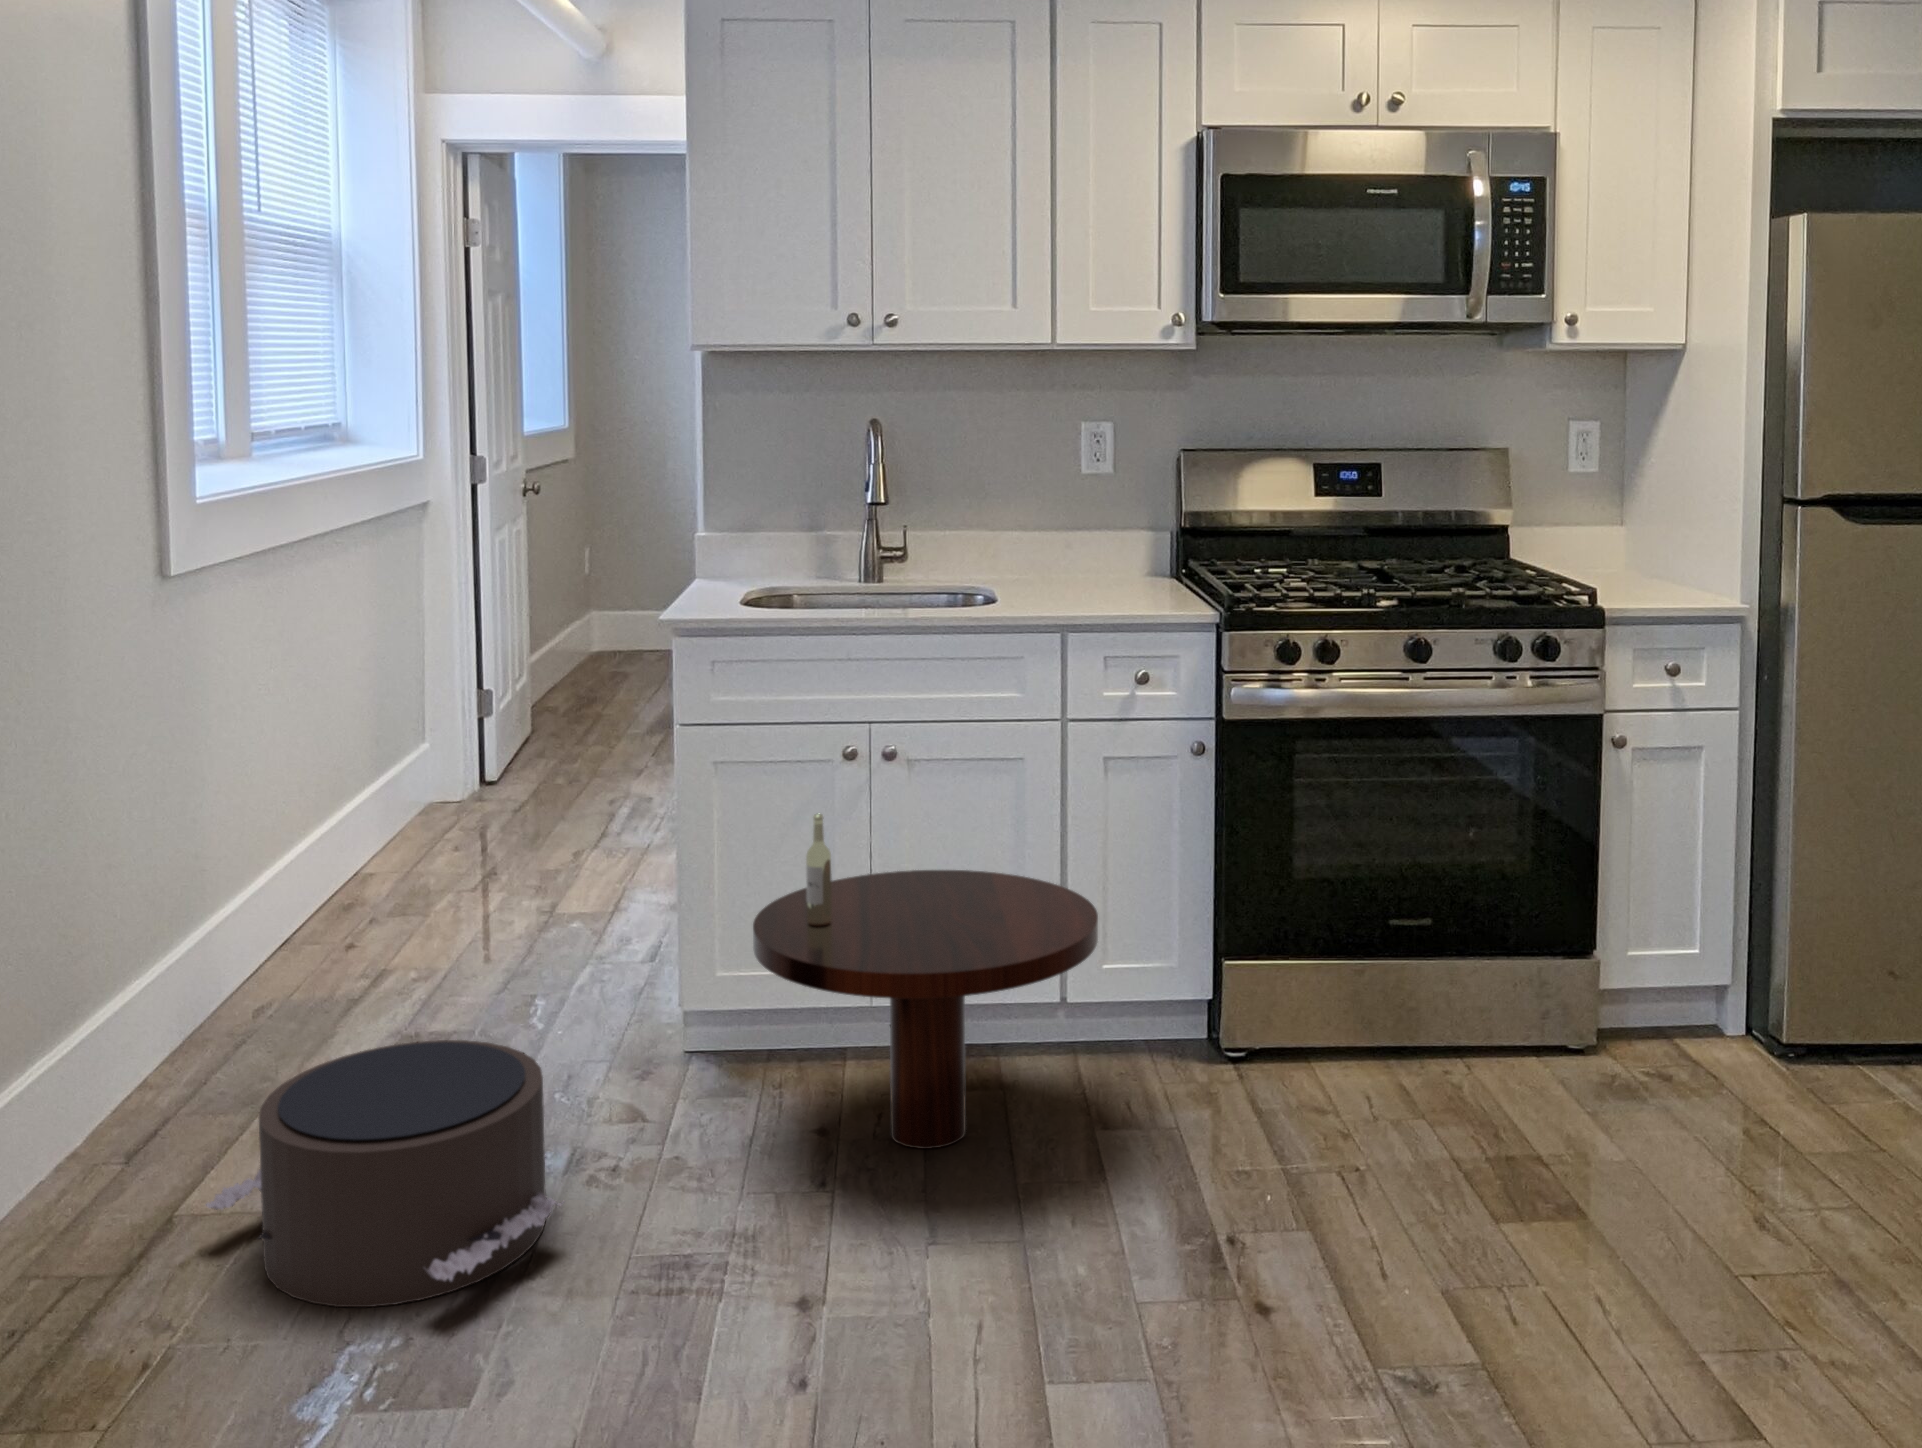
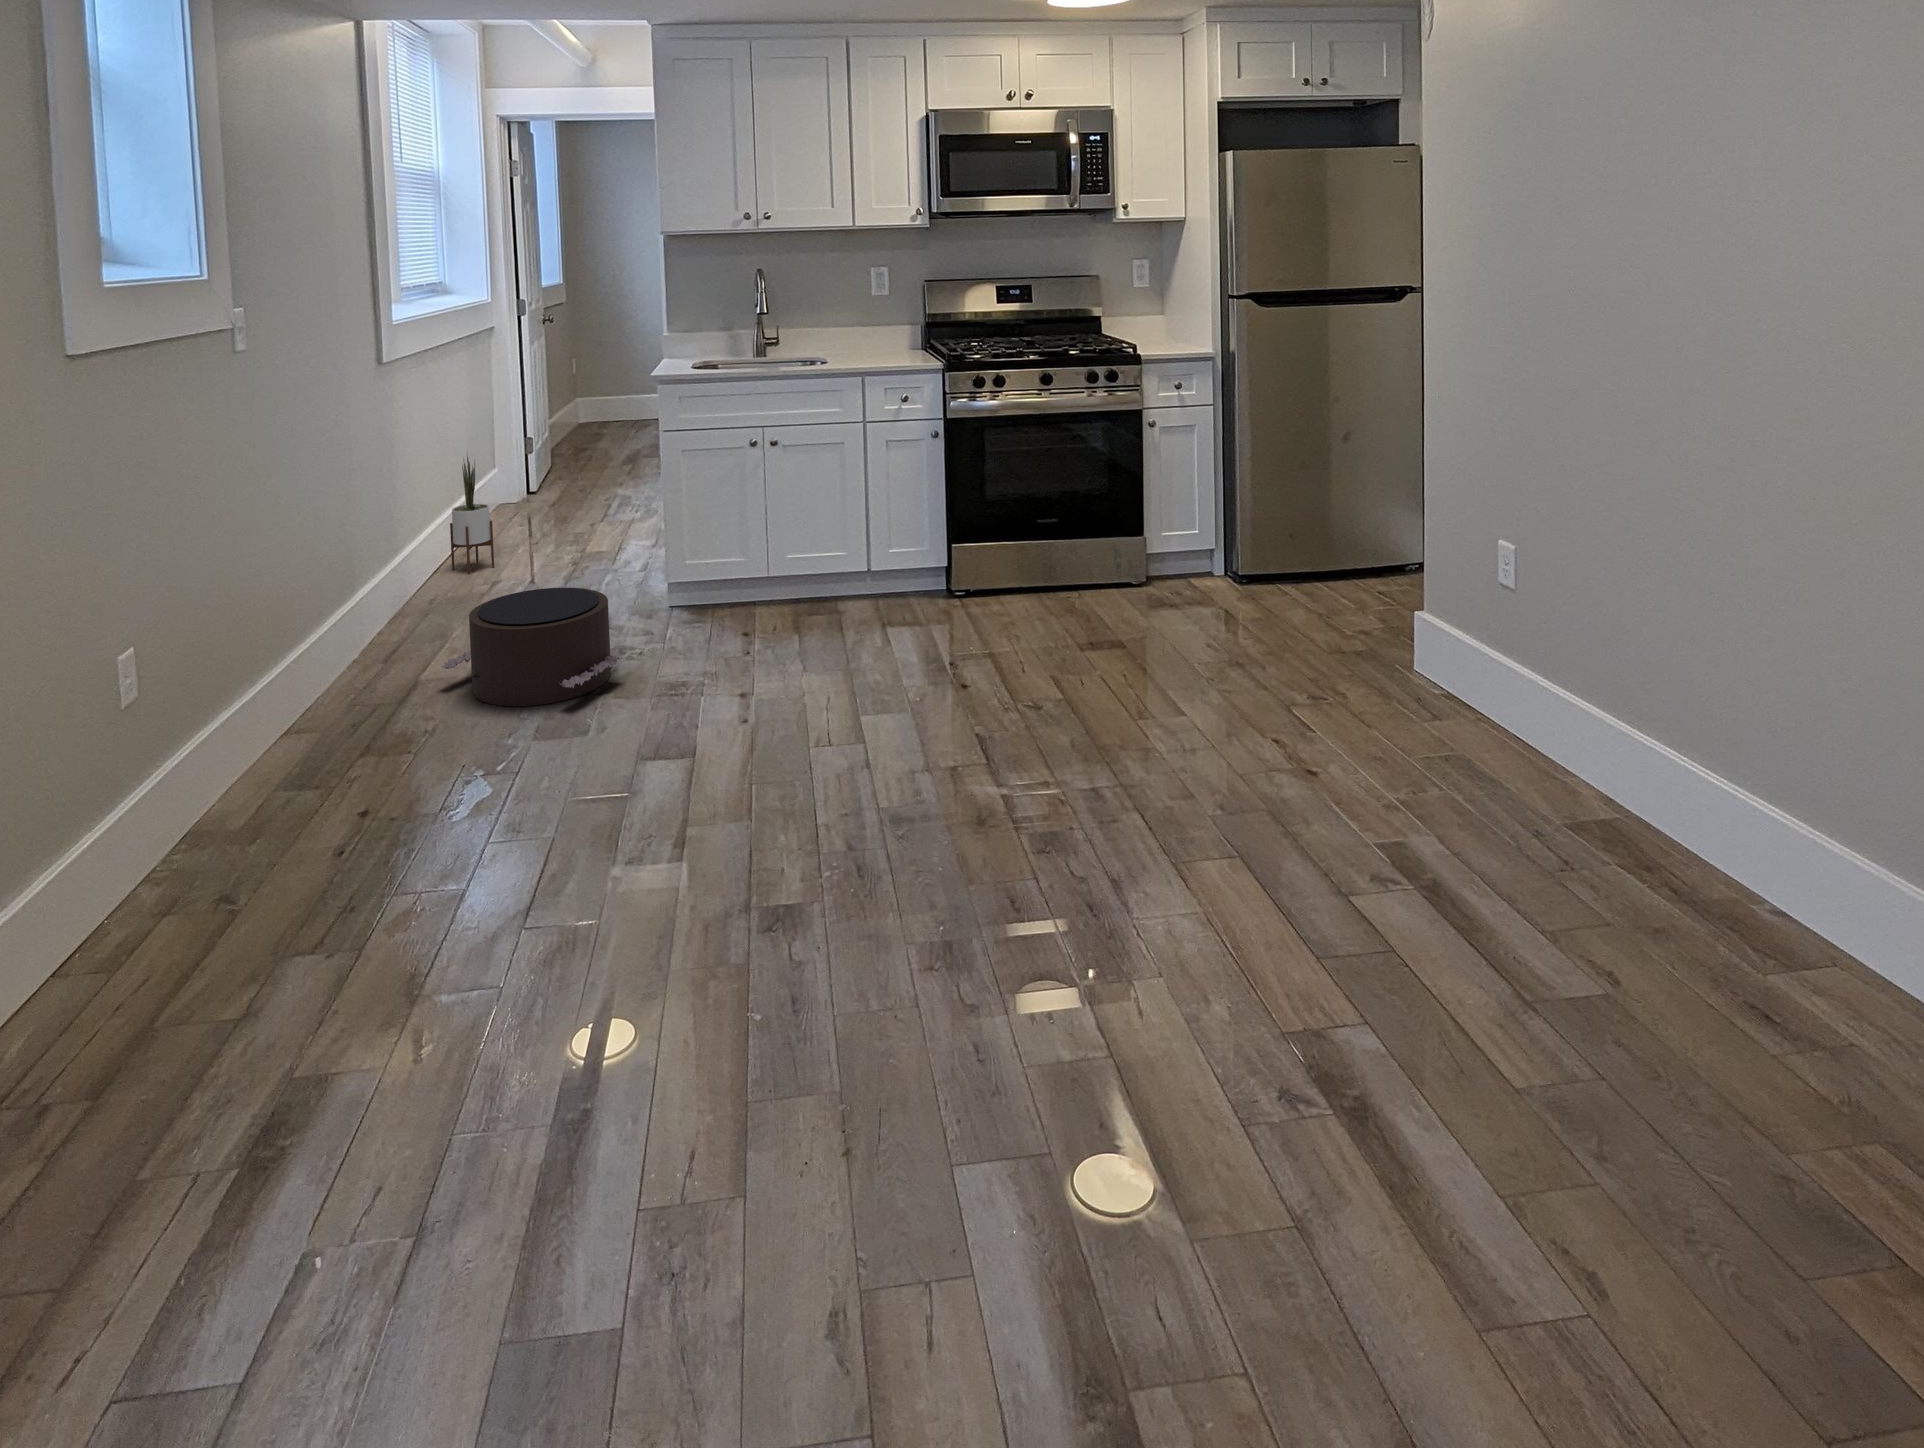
potted plant: none [309,734,387,957] -> present [450,454,494,574]
coffee table: present [753,814,1098,1149] -> none [708,468,885,637]

